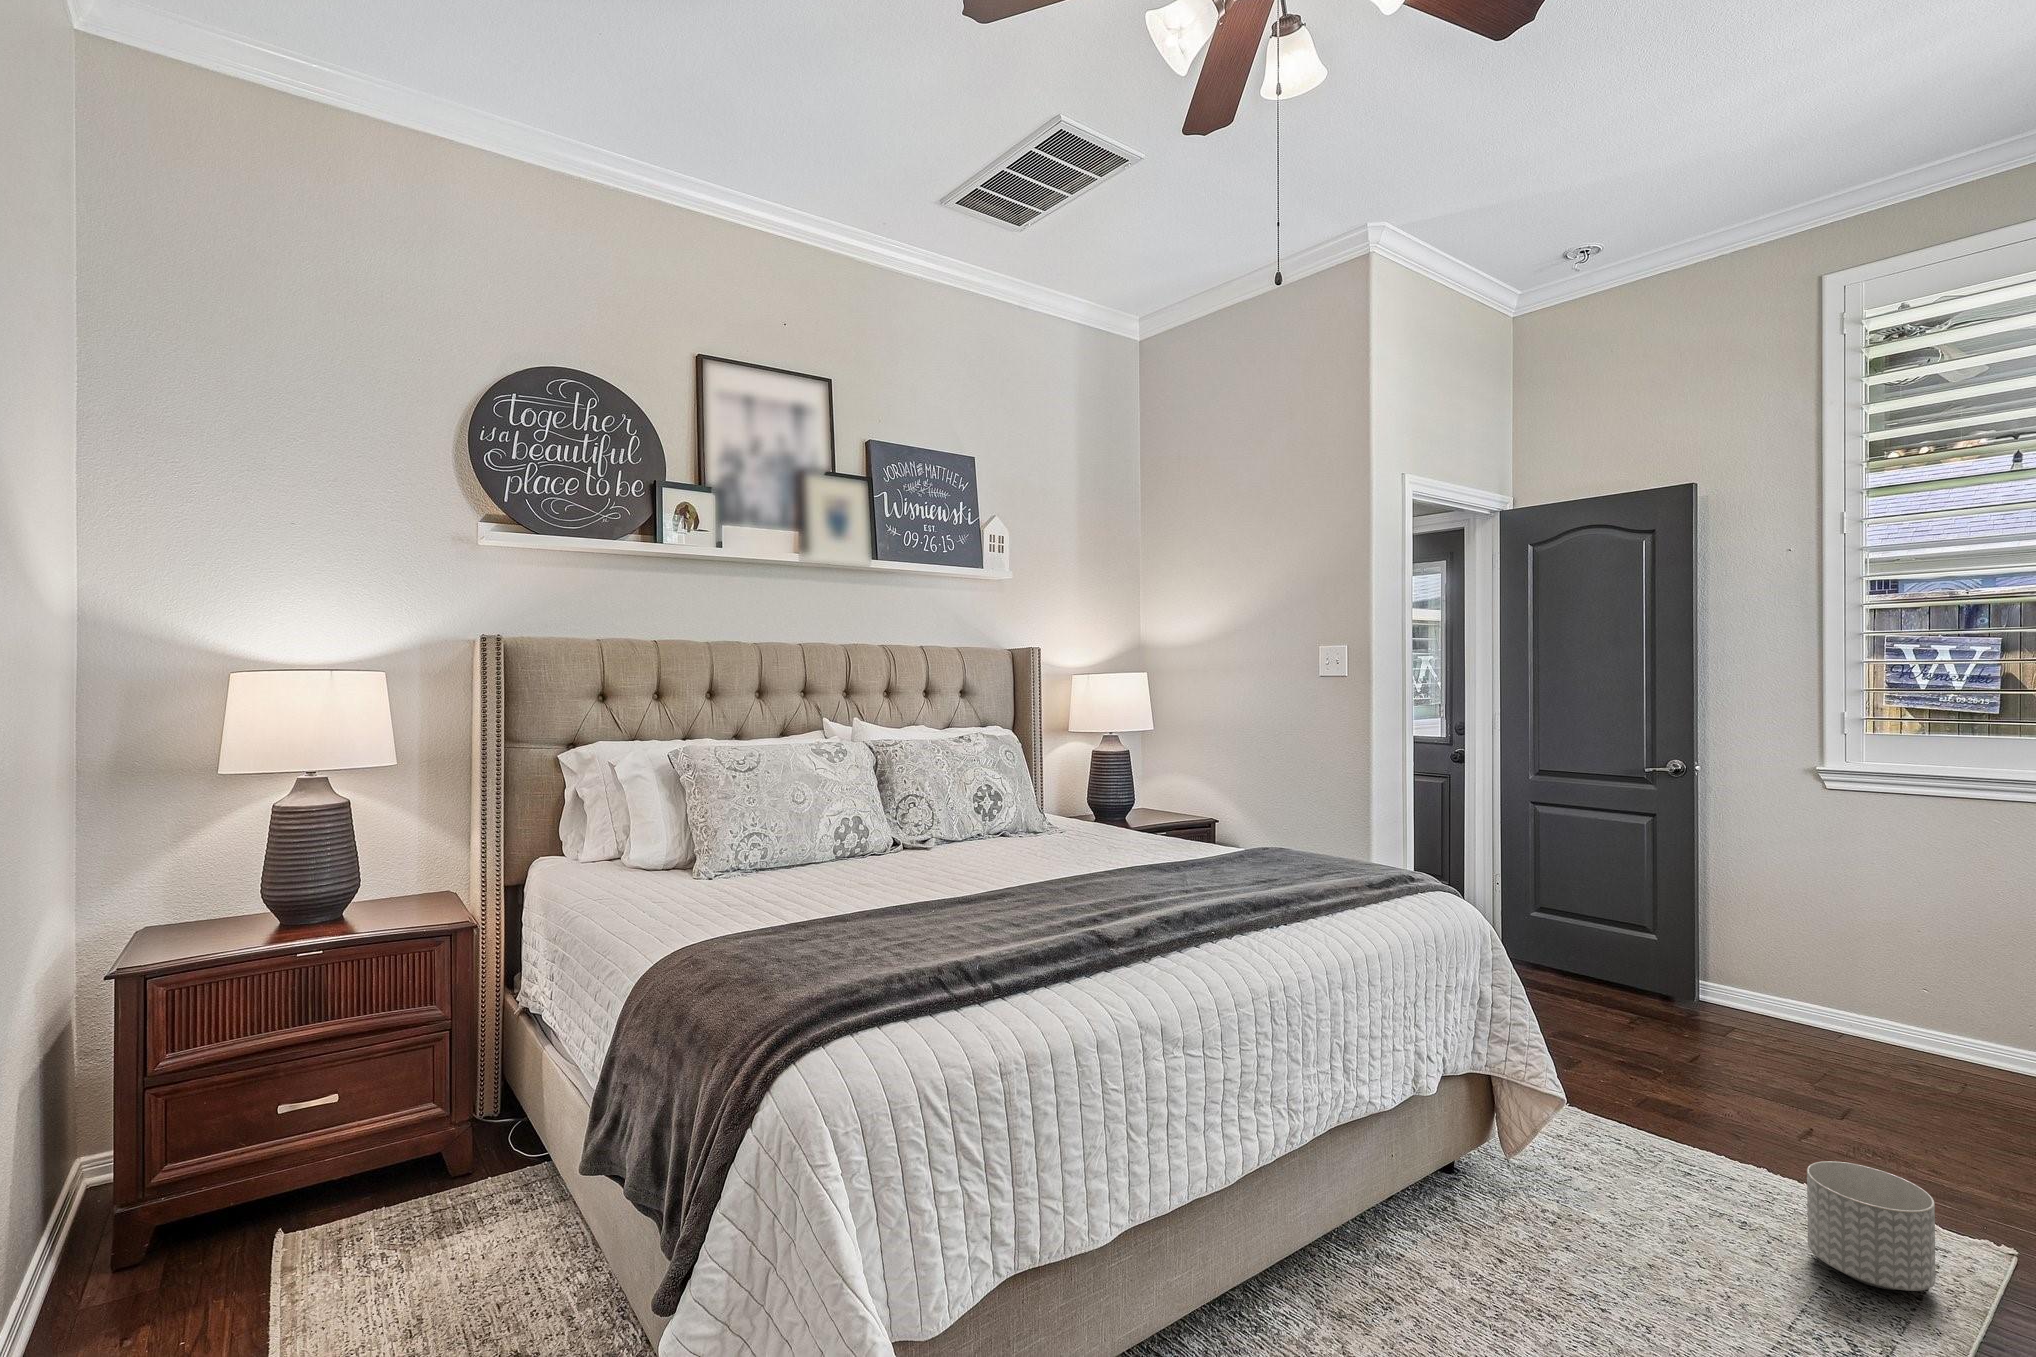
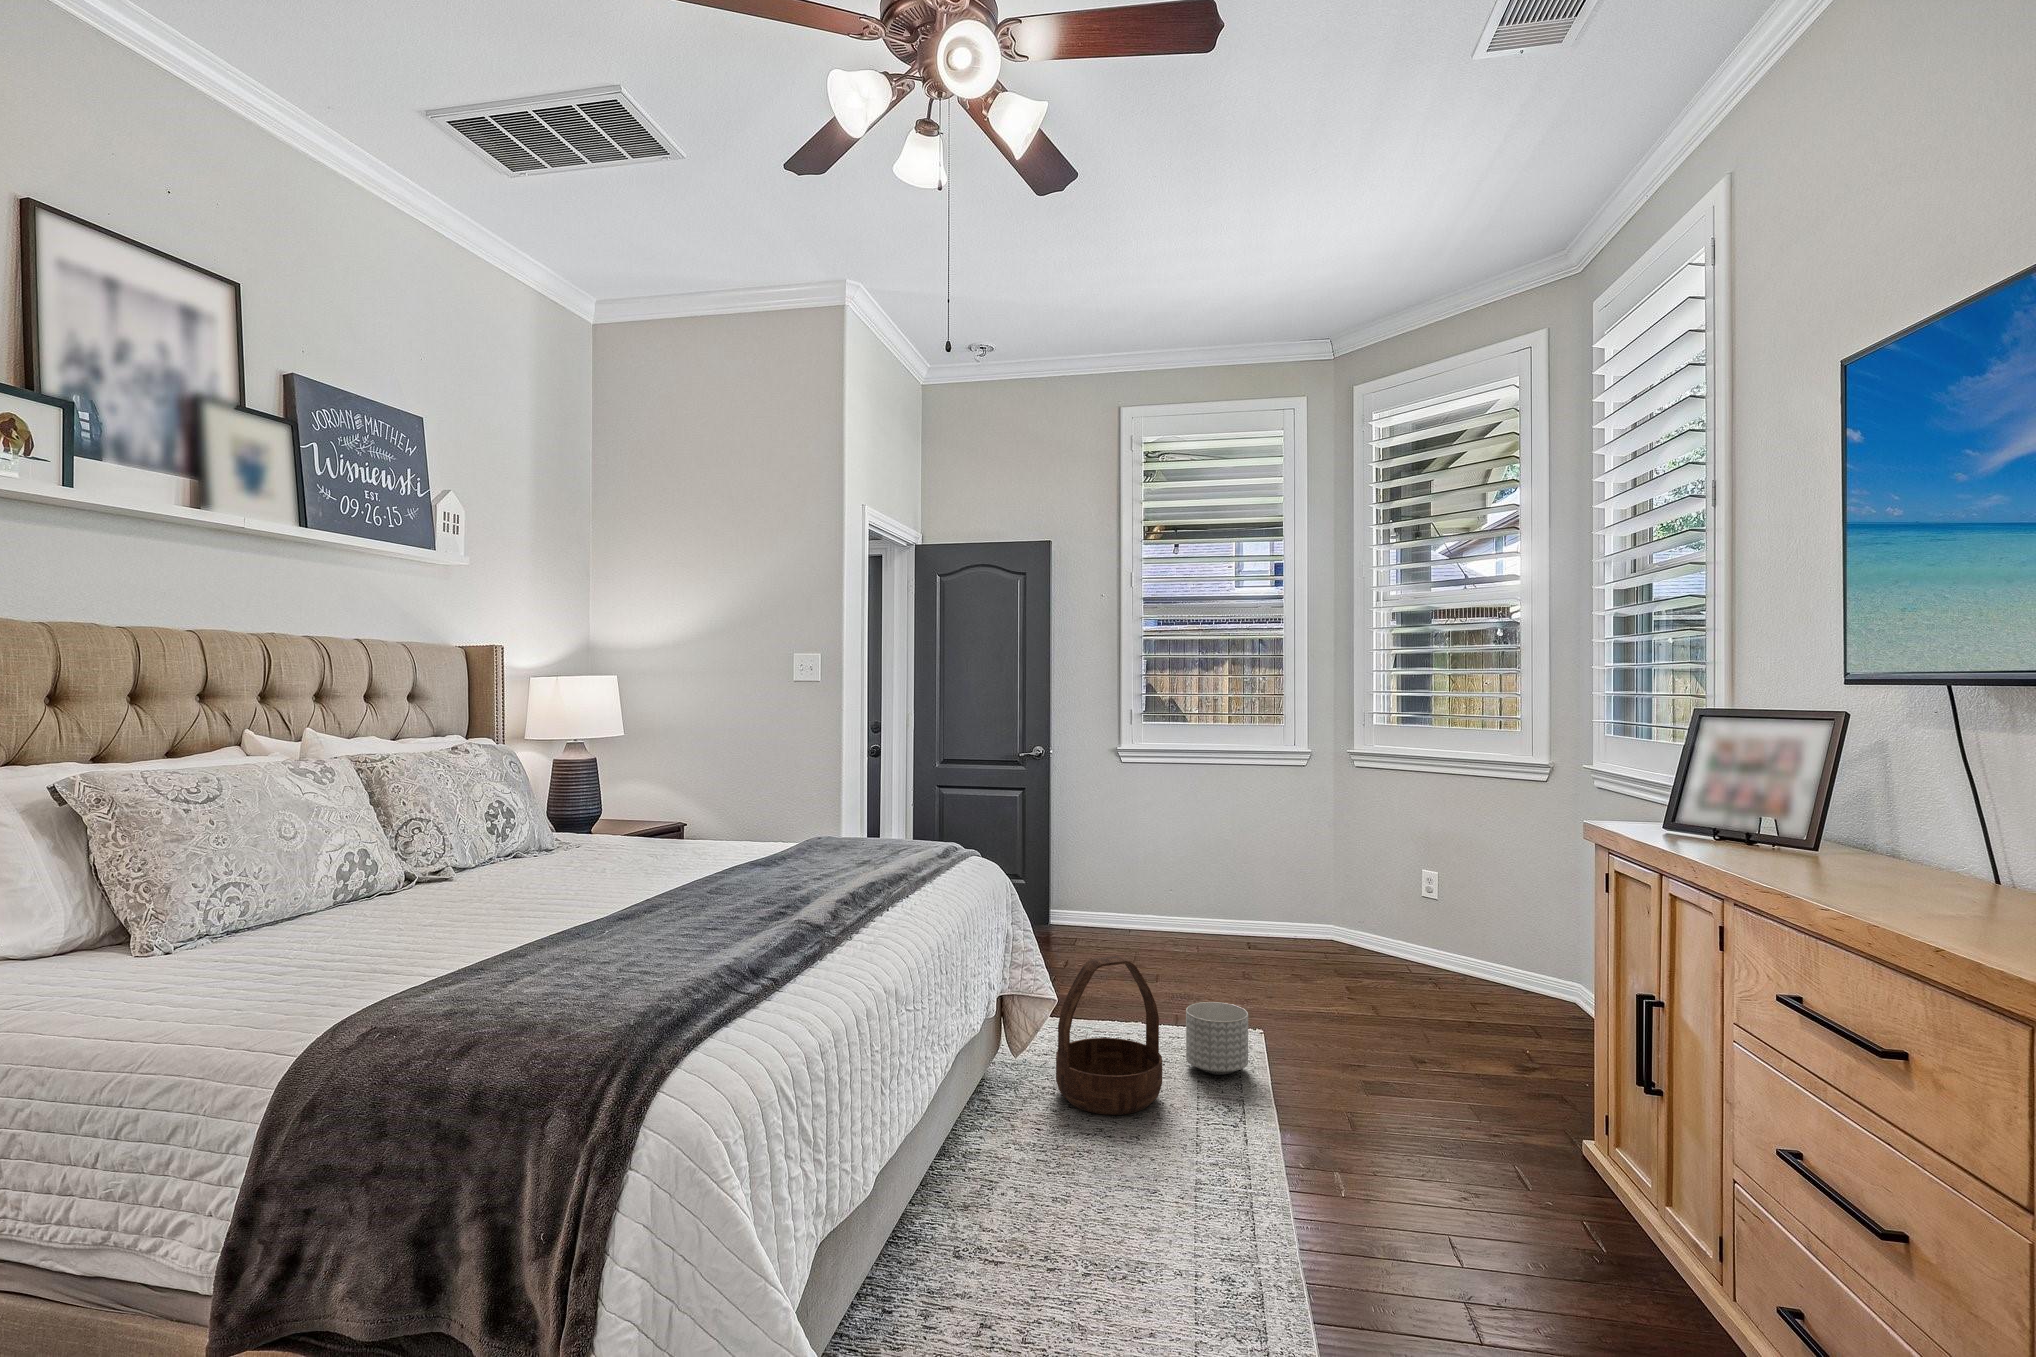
basket: none [1555,1055,1732,1291] -> present [1056,956,1162,1115]

